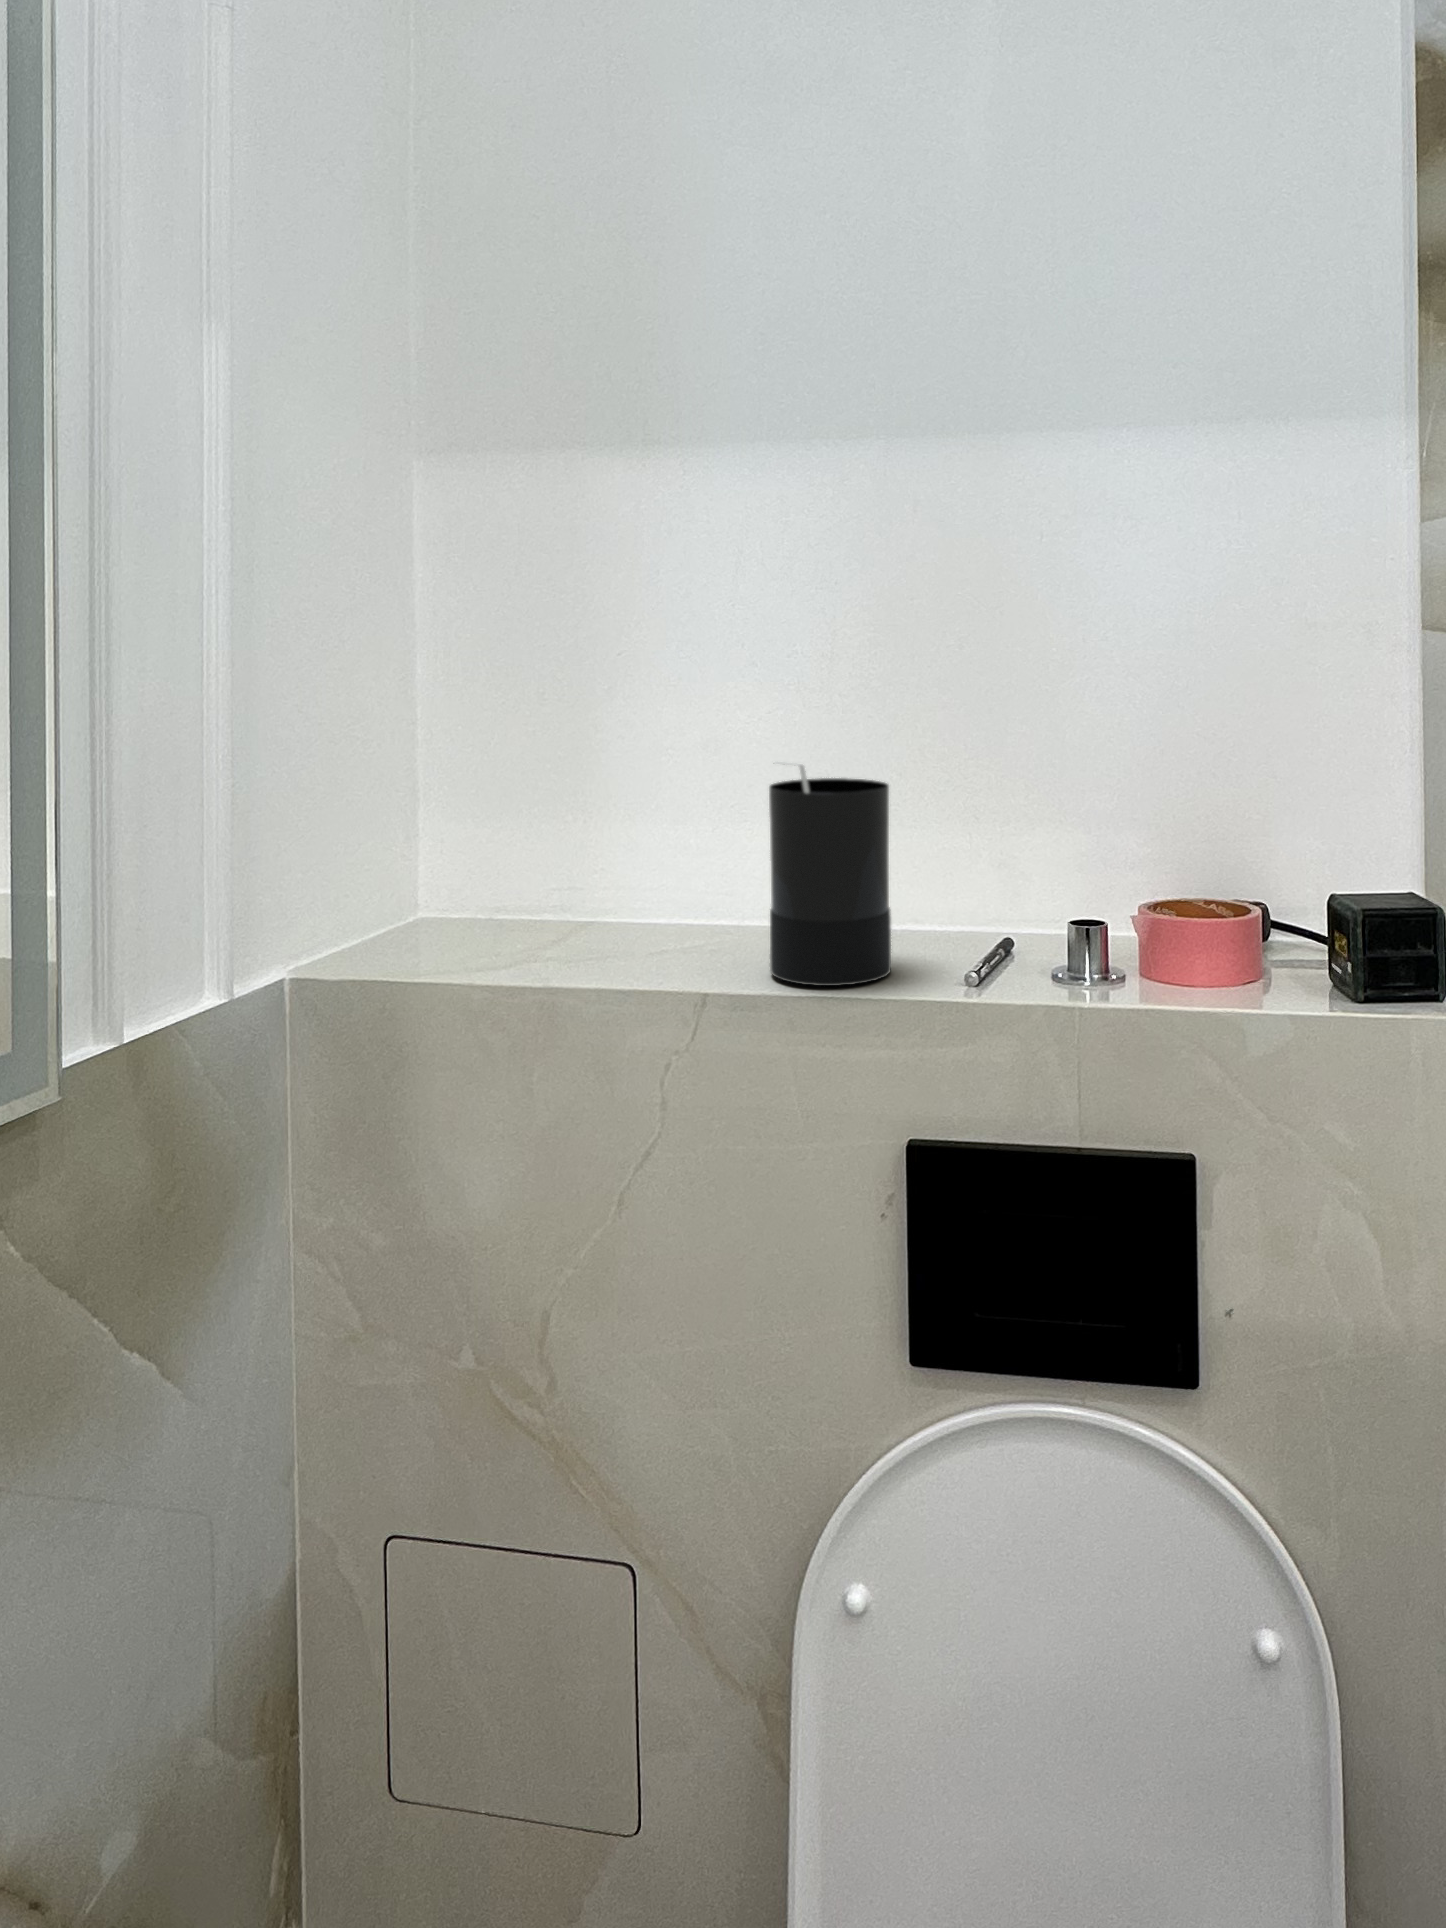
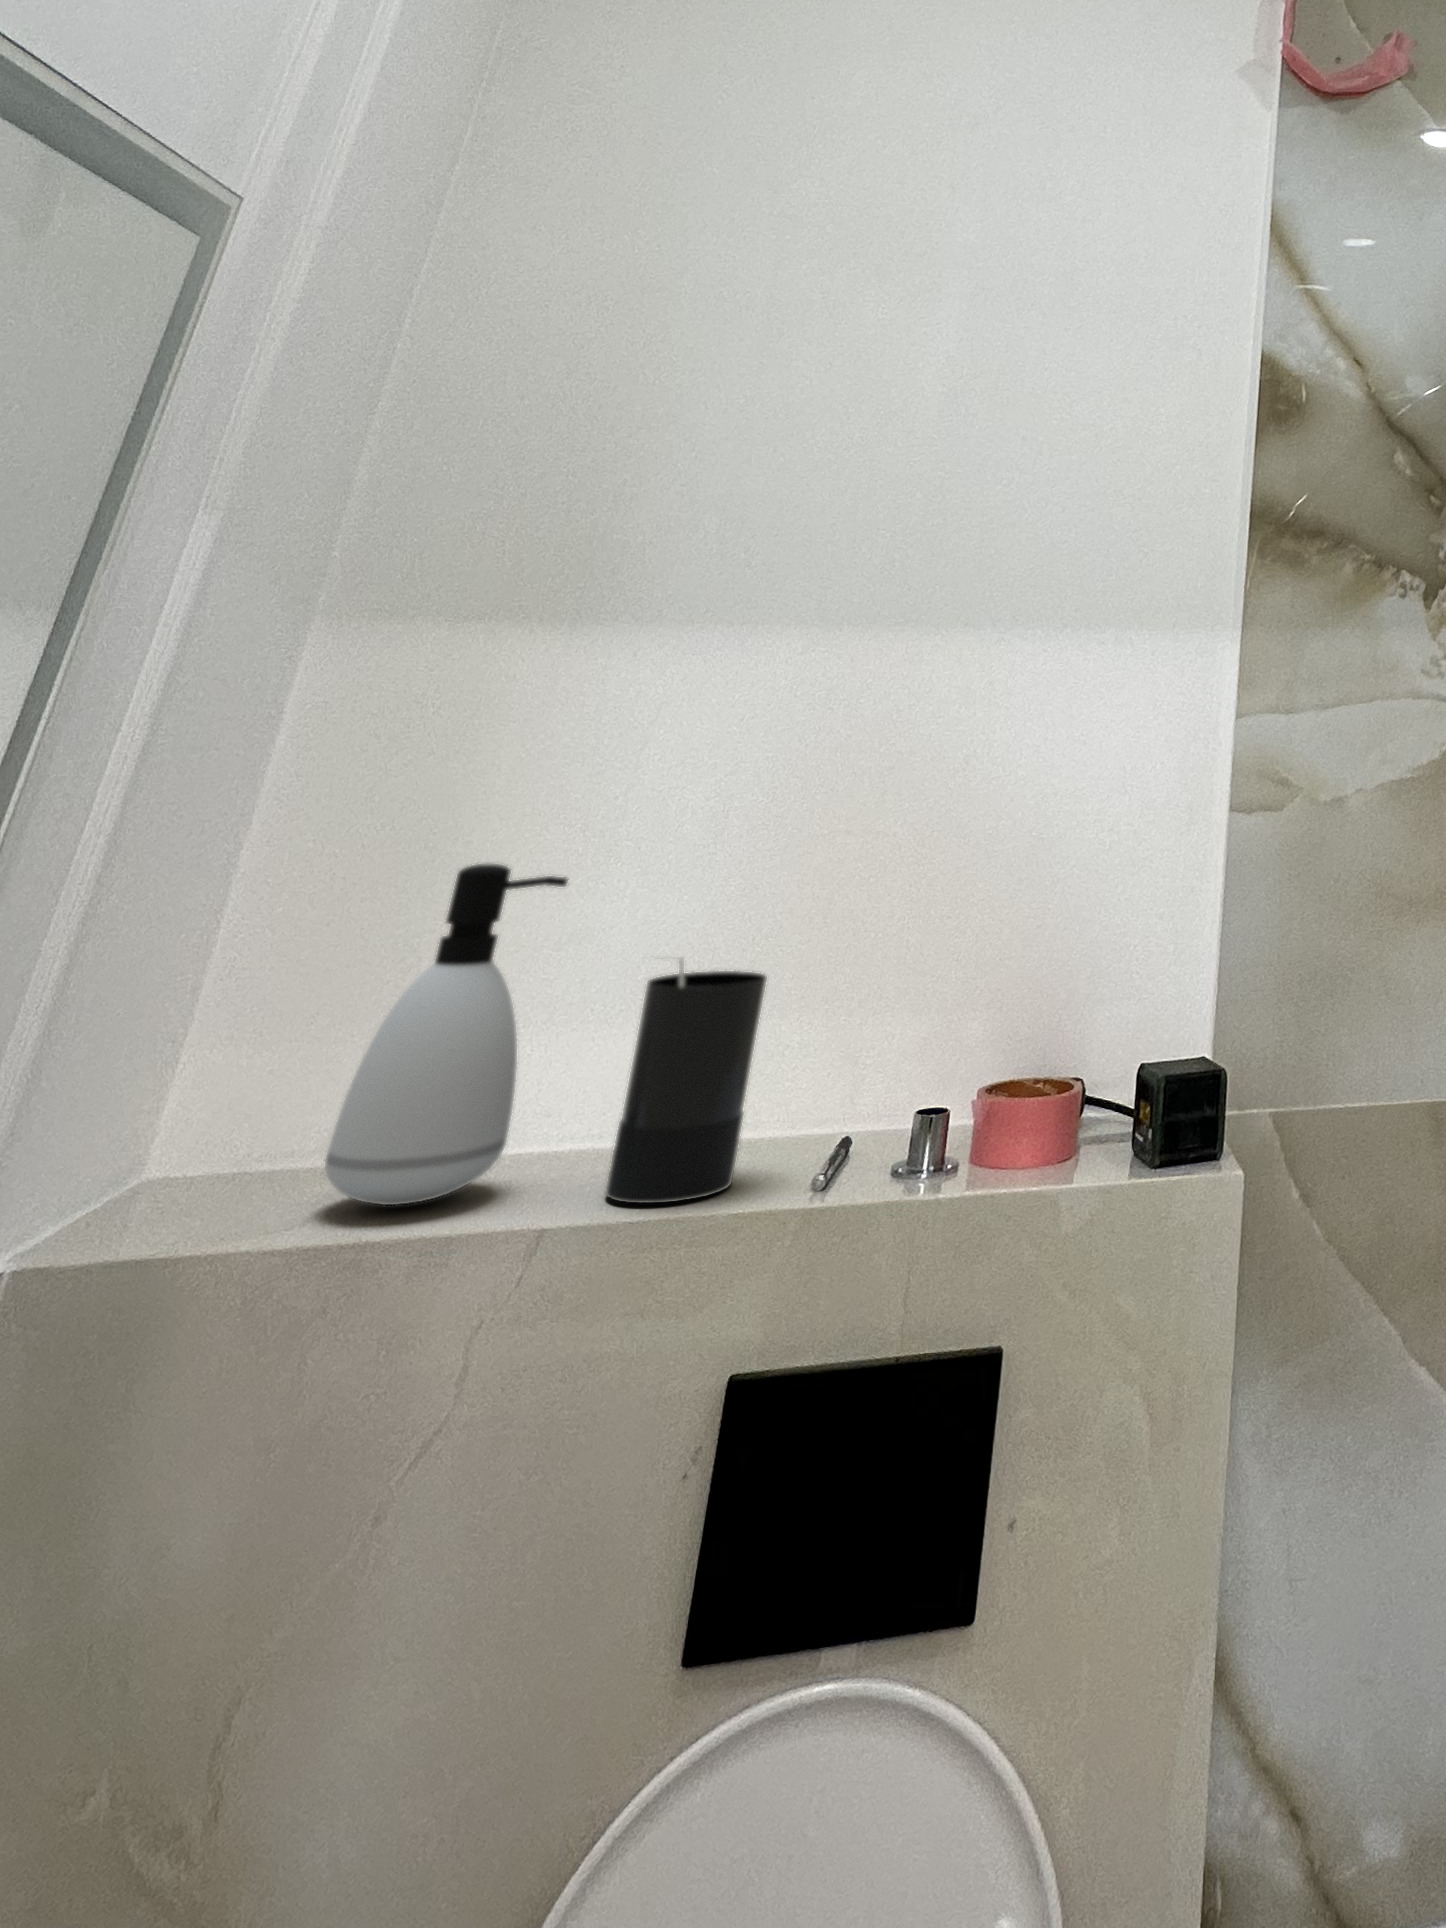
soap dispenser: none [528,673,682,960] -> present [325,863,568,1205]

